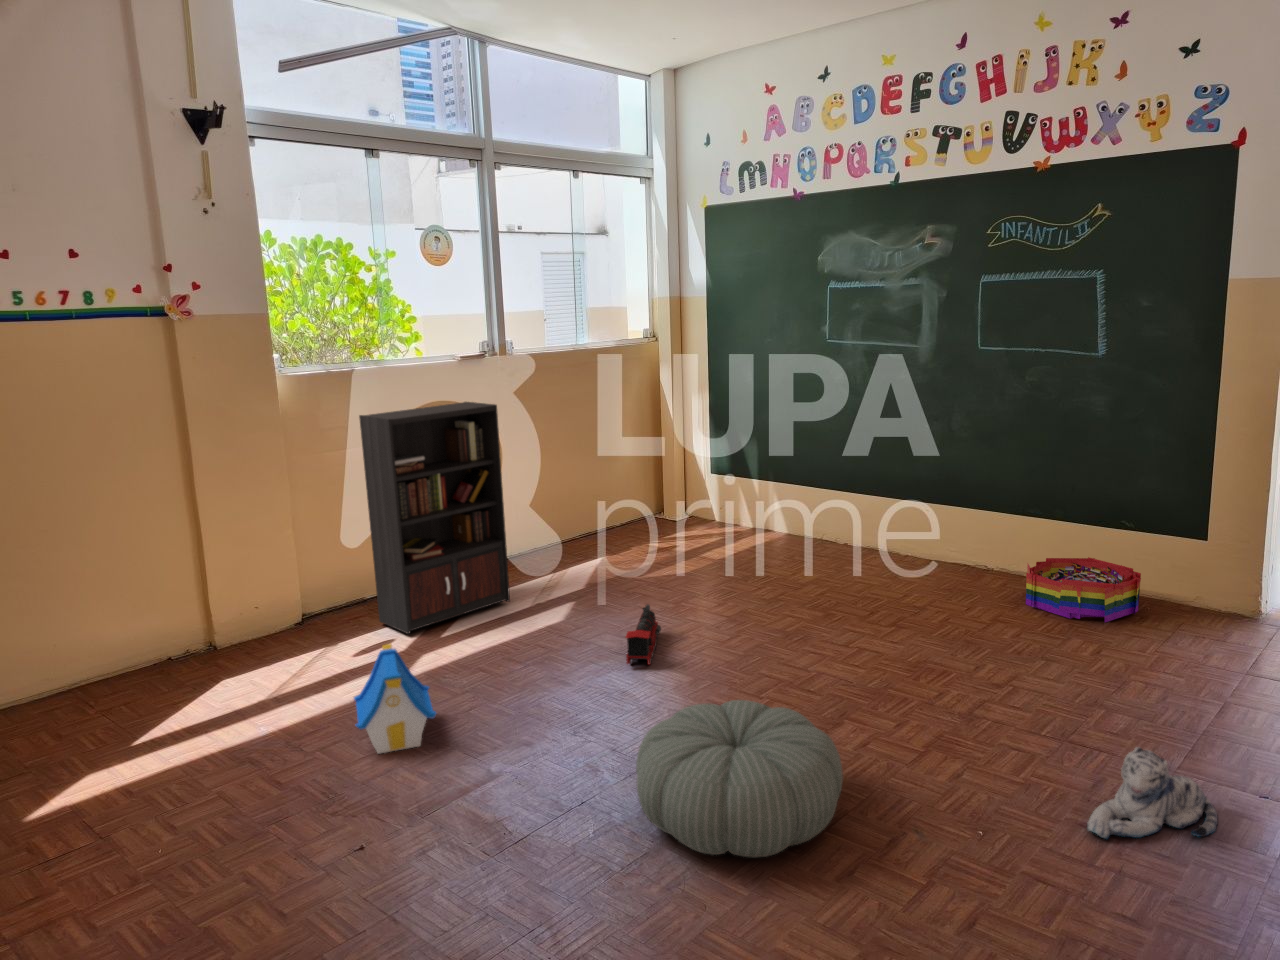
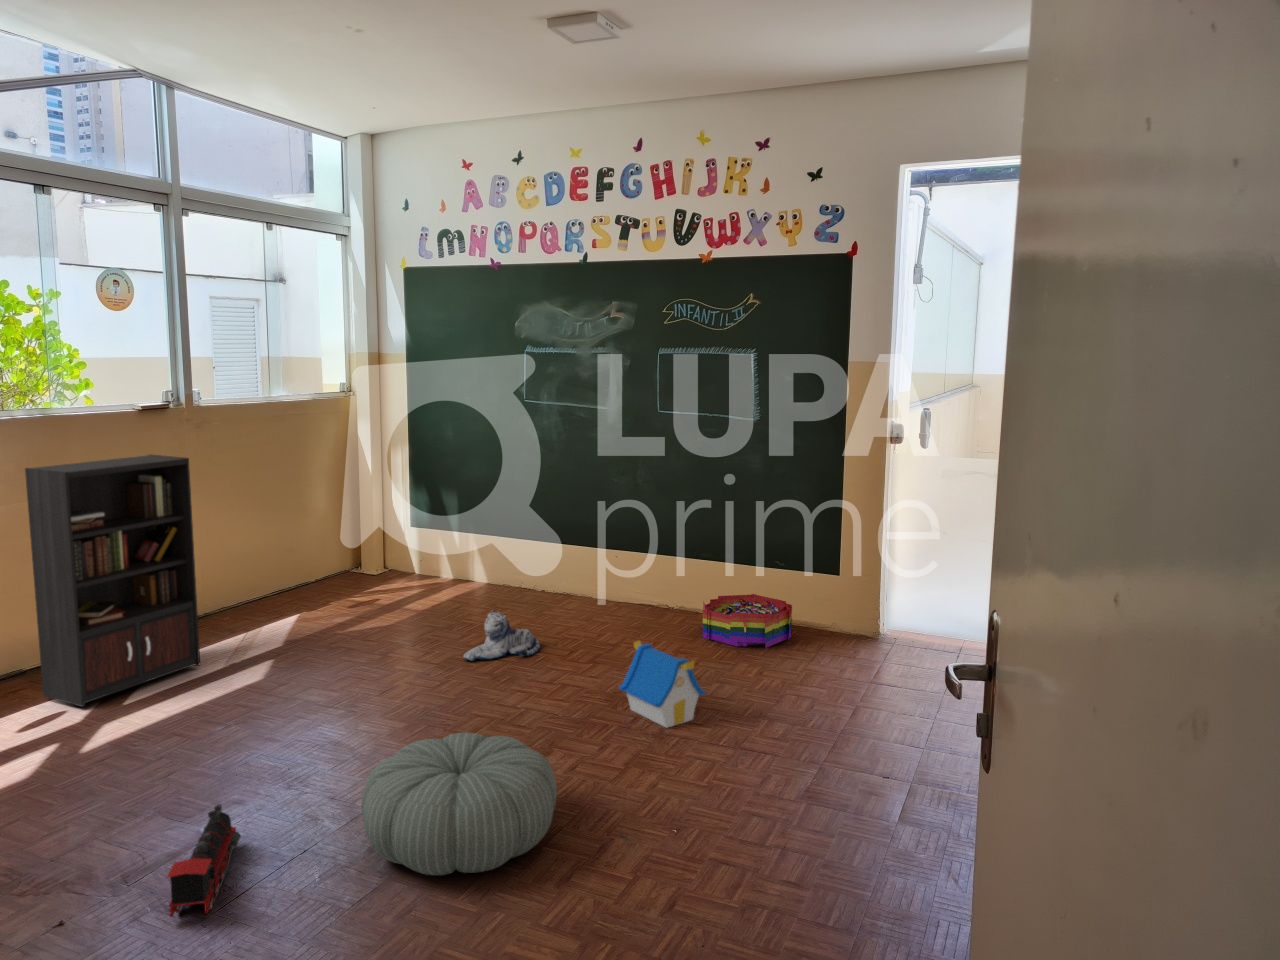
toy train: present [626,604,661,664] -> present [167,804,240,917]
toy house: present [354,643,436,753] -> present [619,641,706,728]
plush toy: present [1087,747,1218,839] -> present [464,610,541,661]

